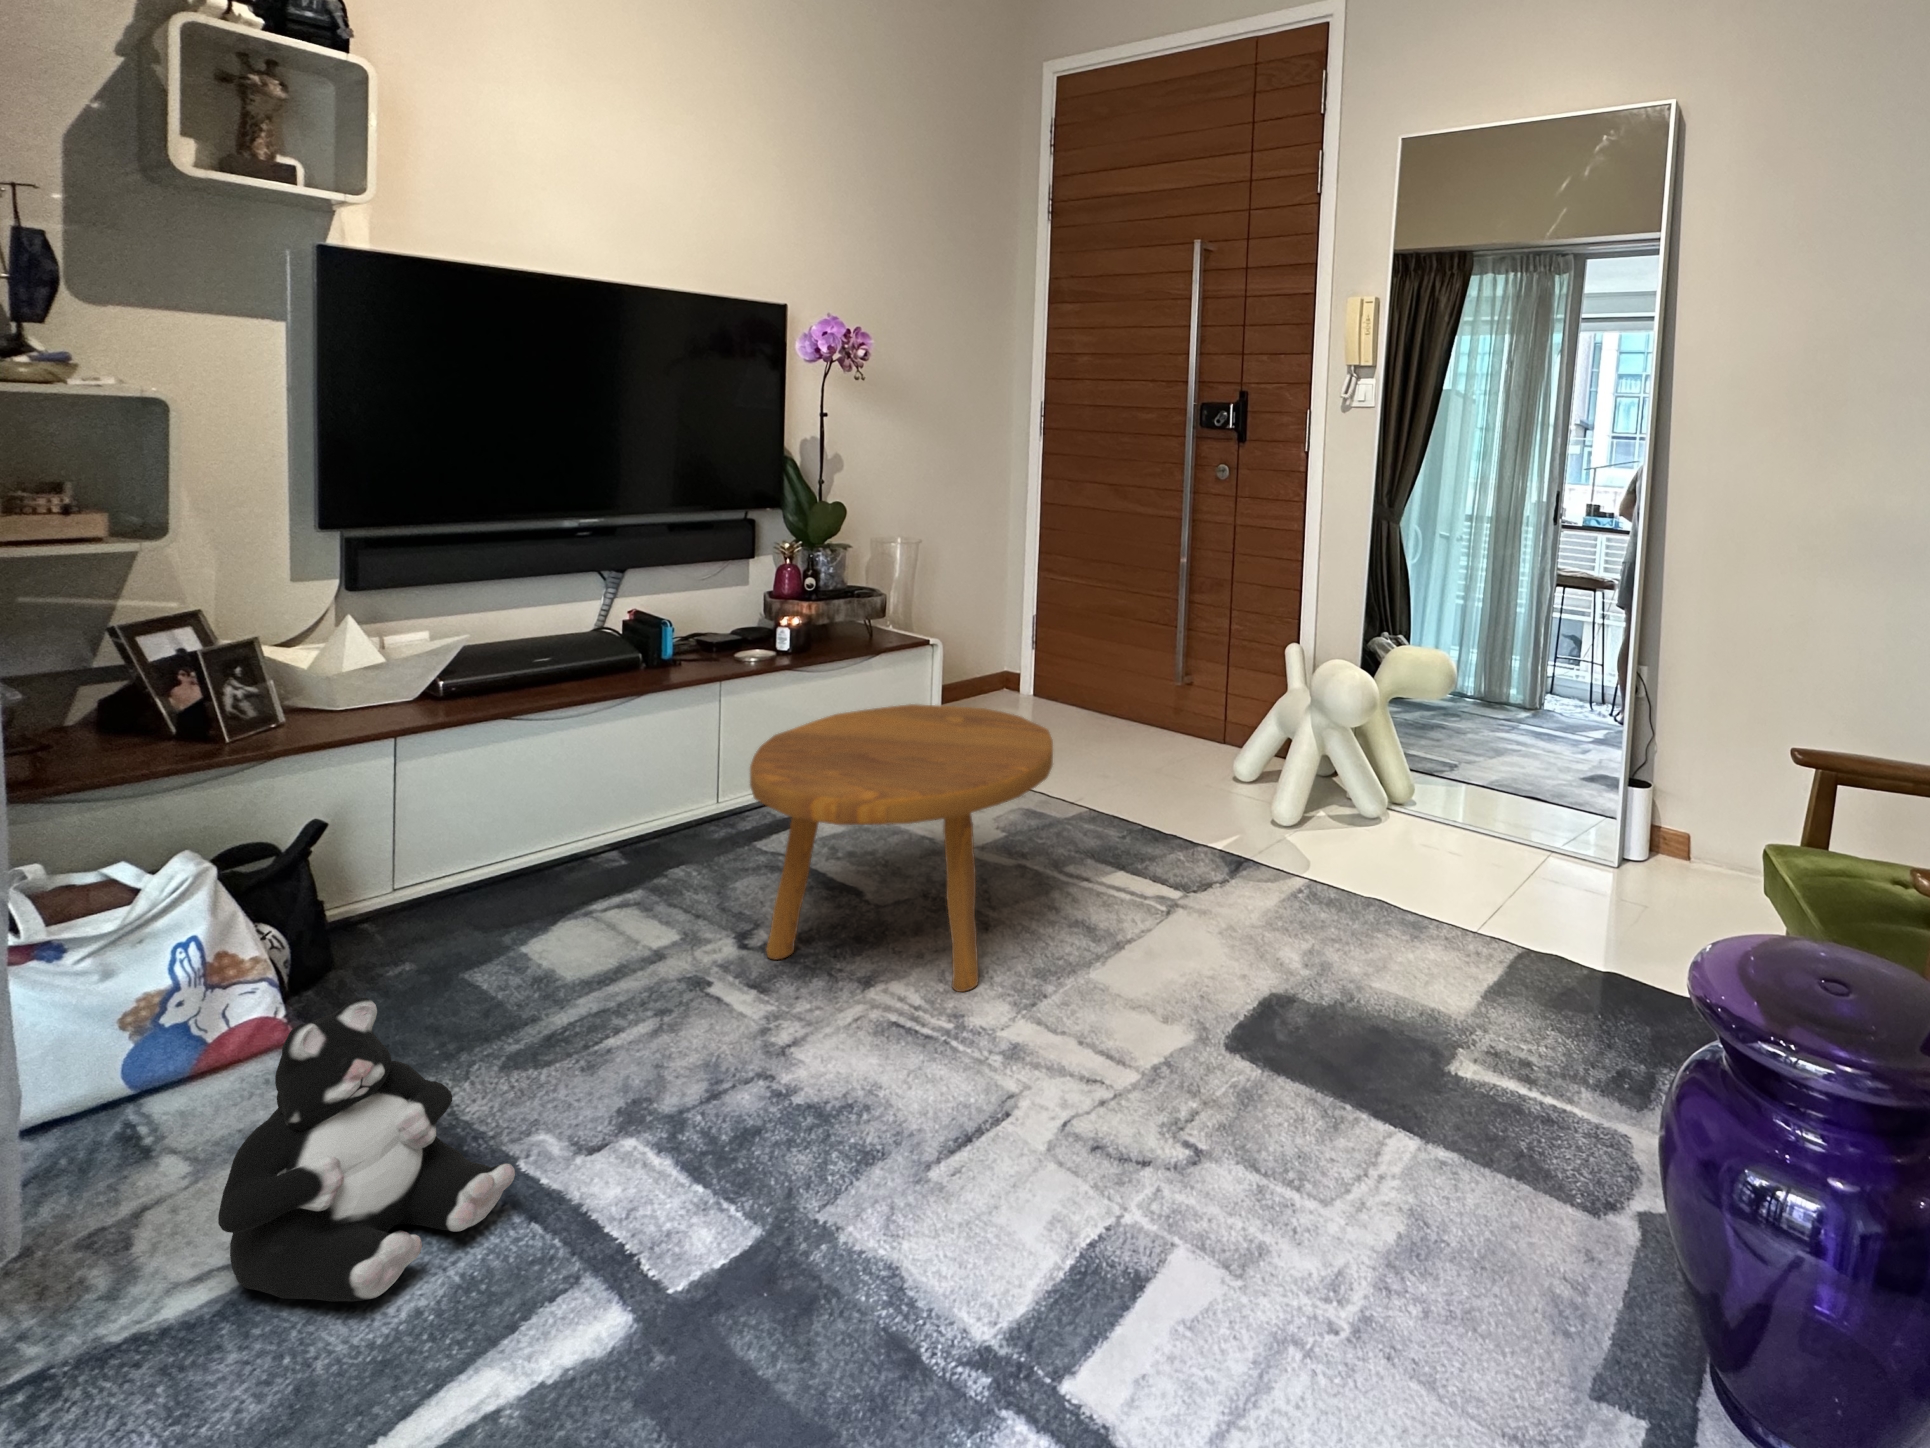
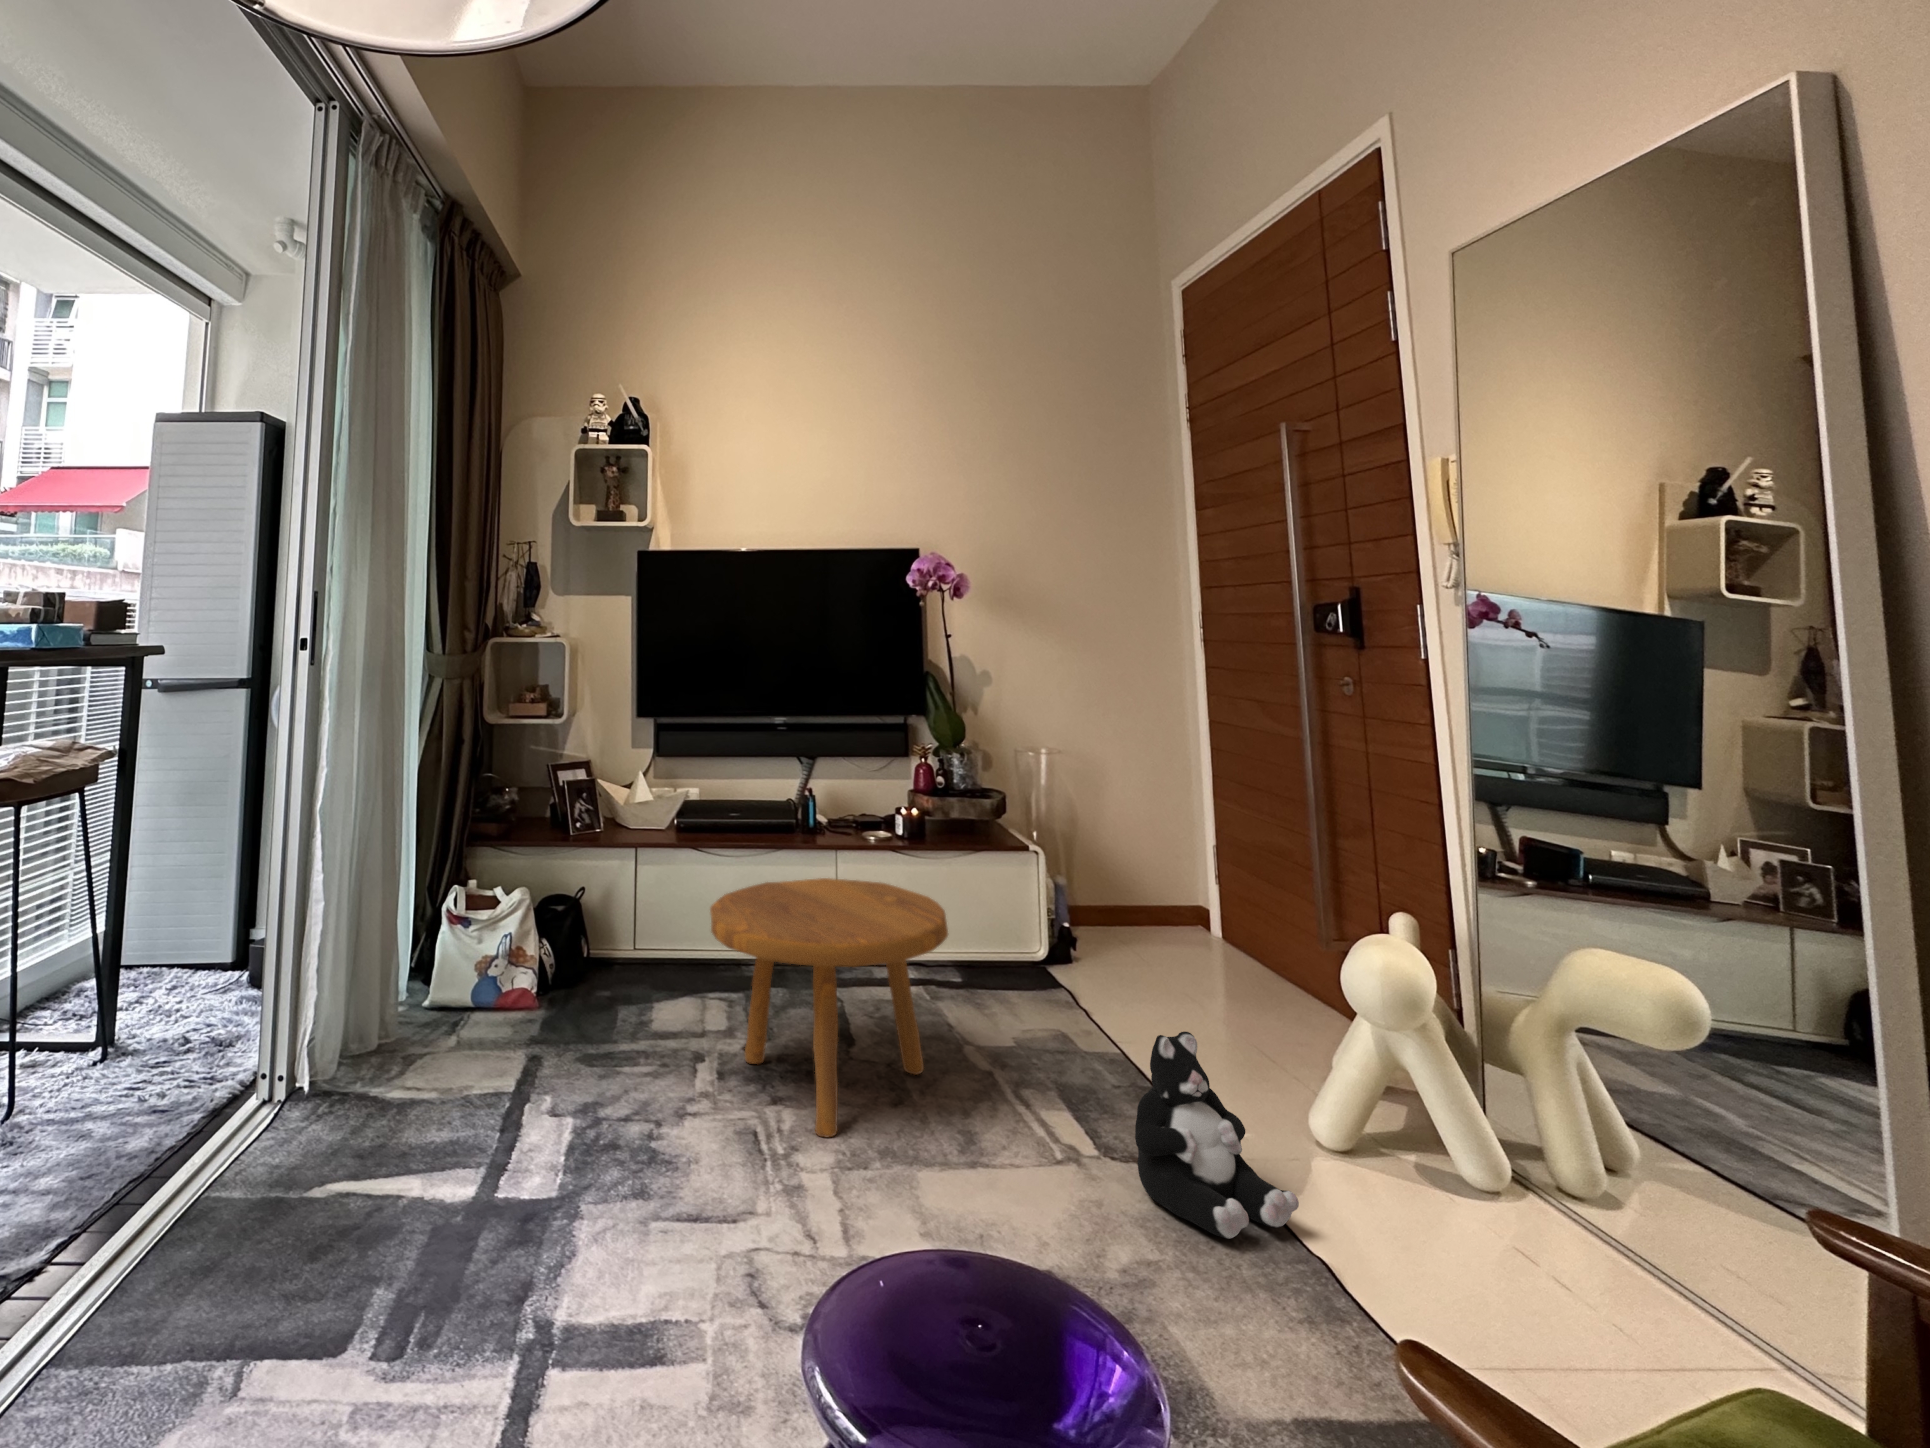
plush toy: present [218,998,515,1302] -> present [1135,1032,1299,1239]

